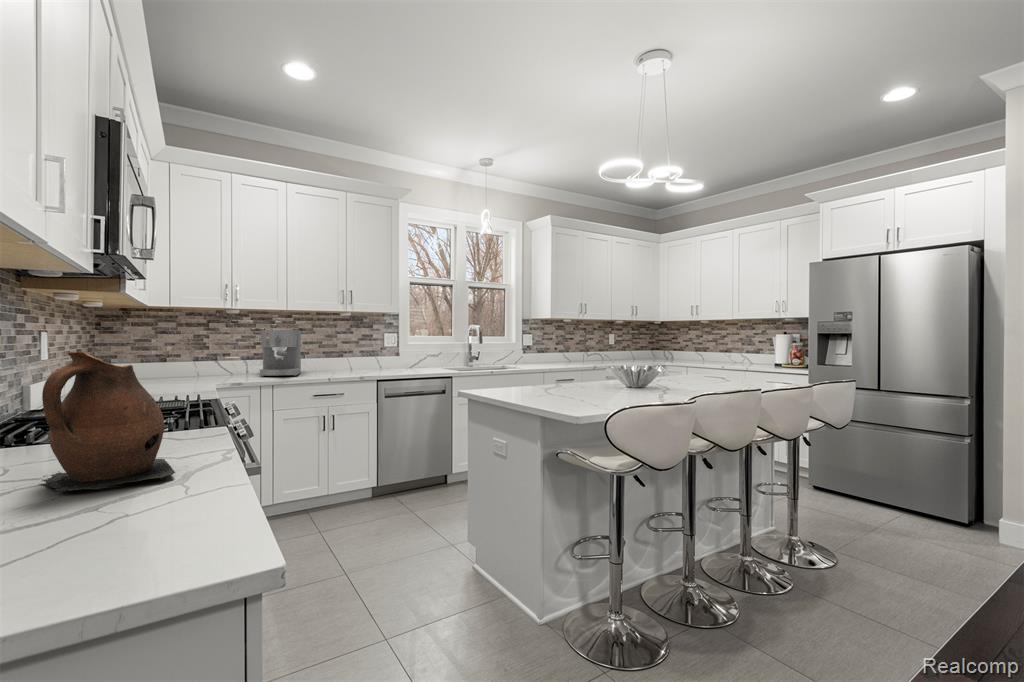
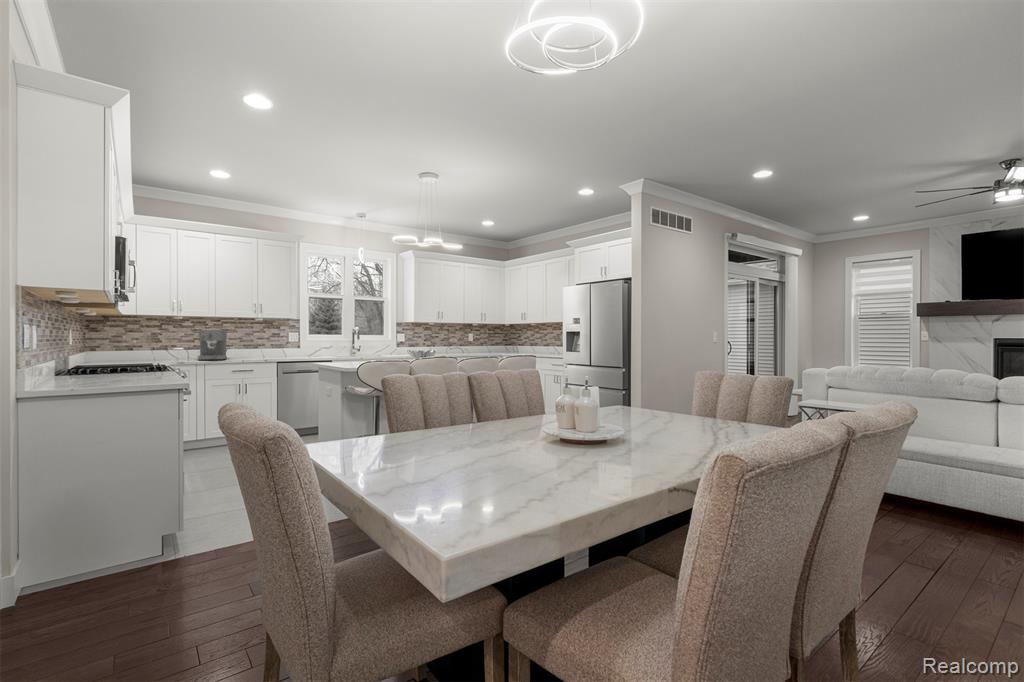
ceramic pitcher: present [42,352,175,491] -> none [115,331,164,377]

